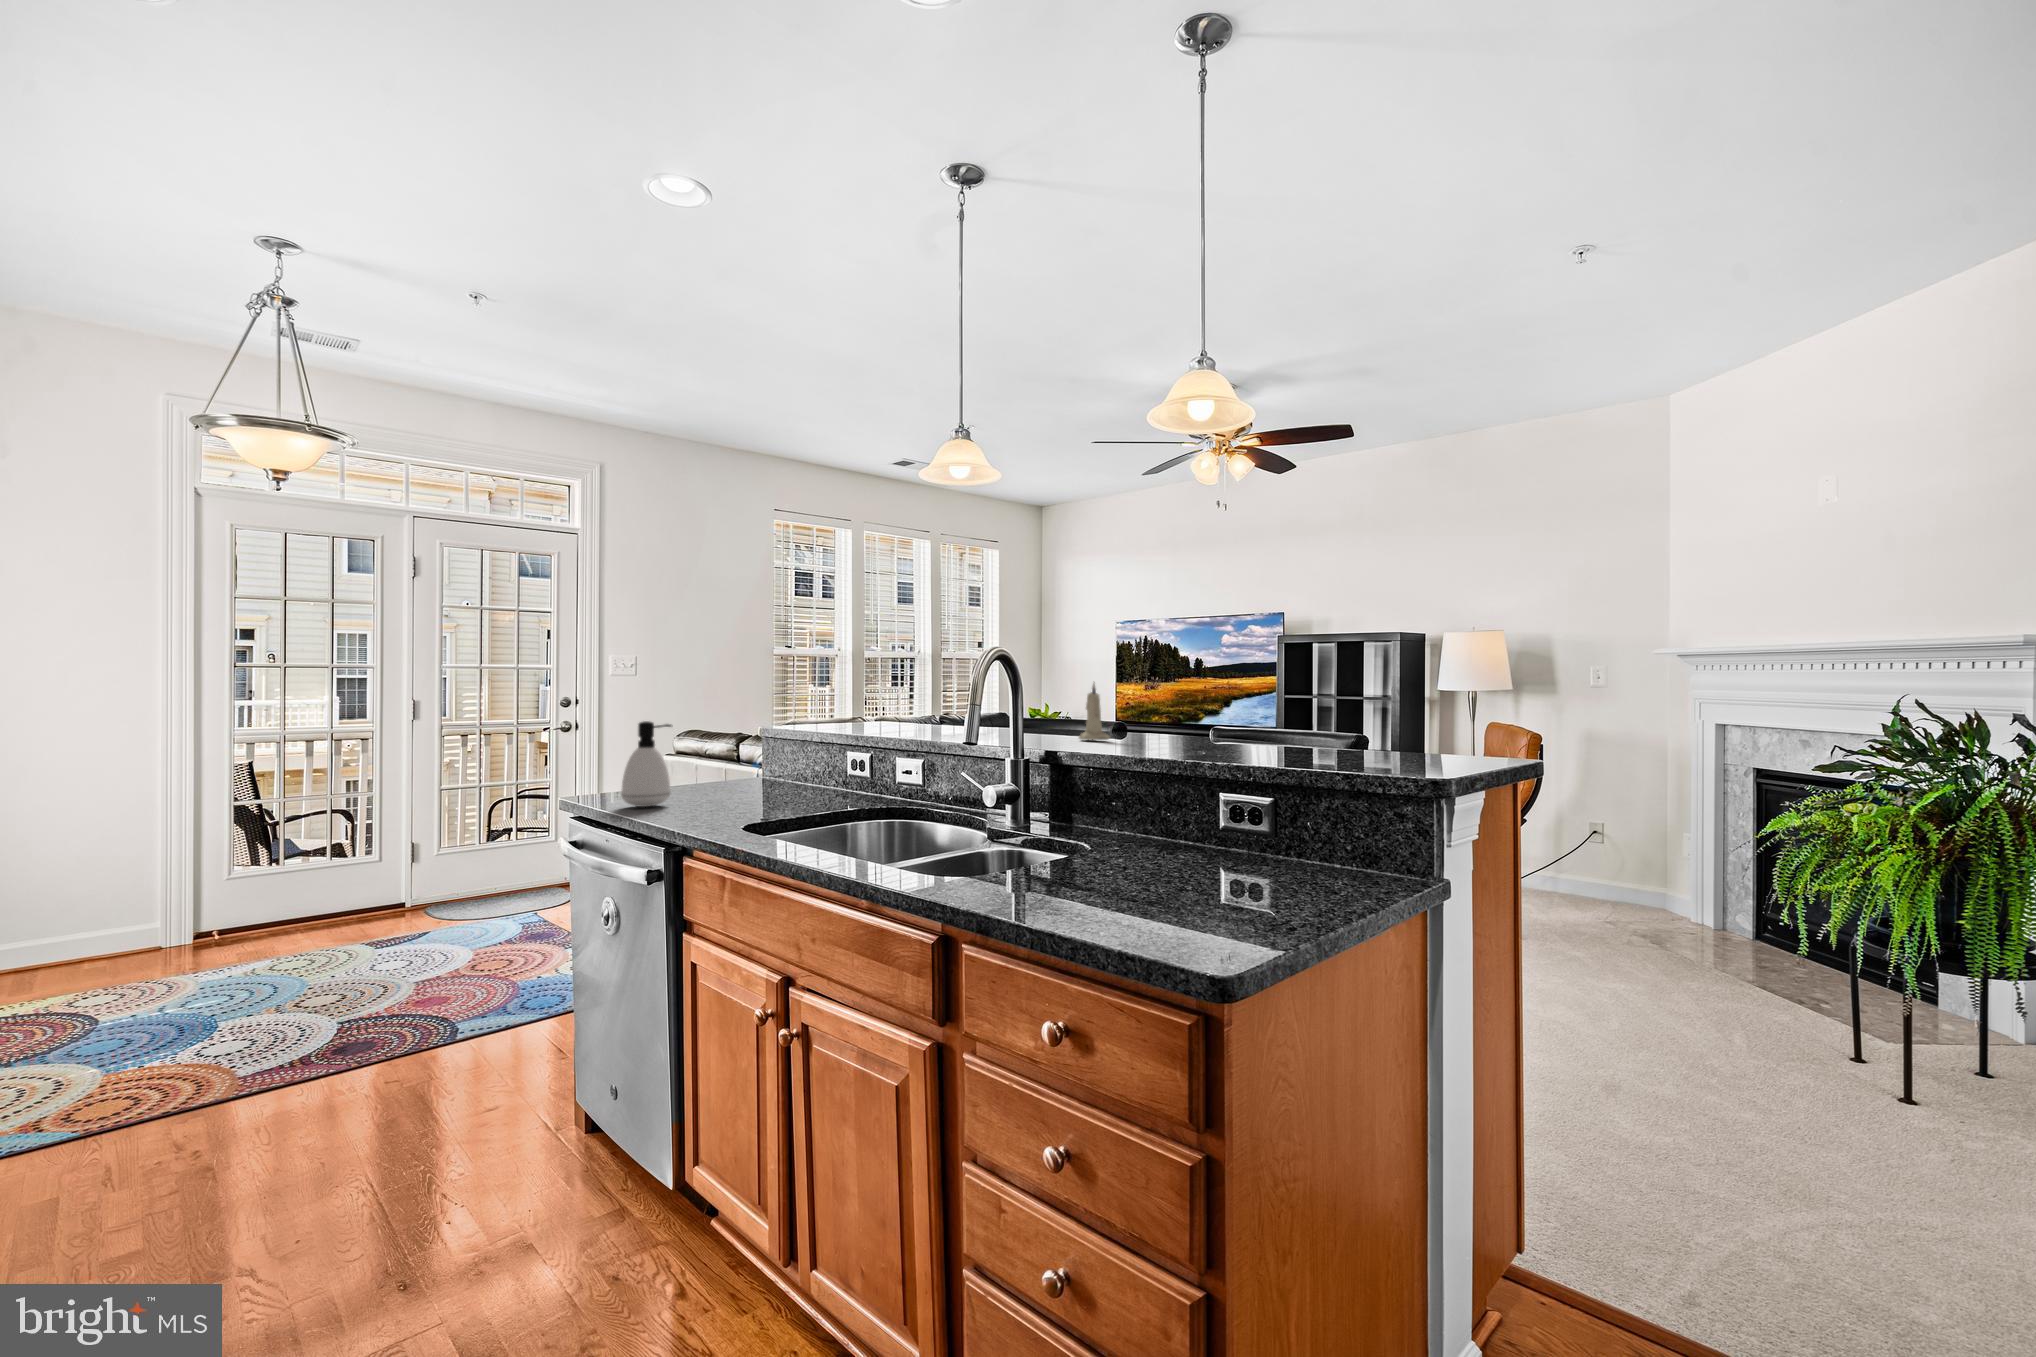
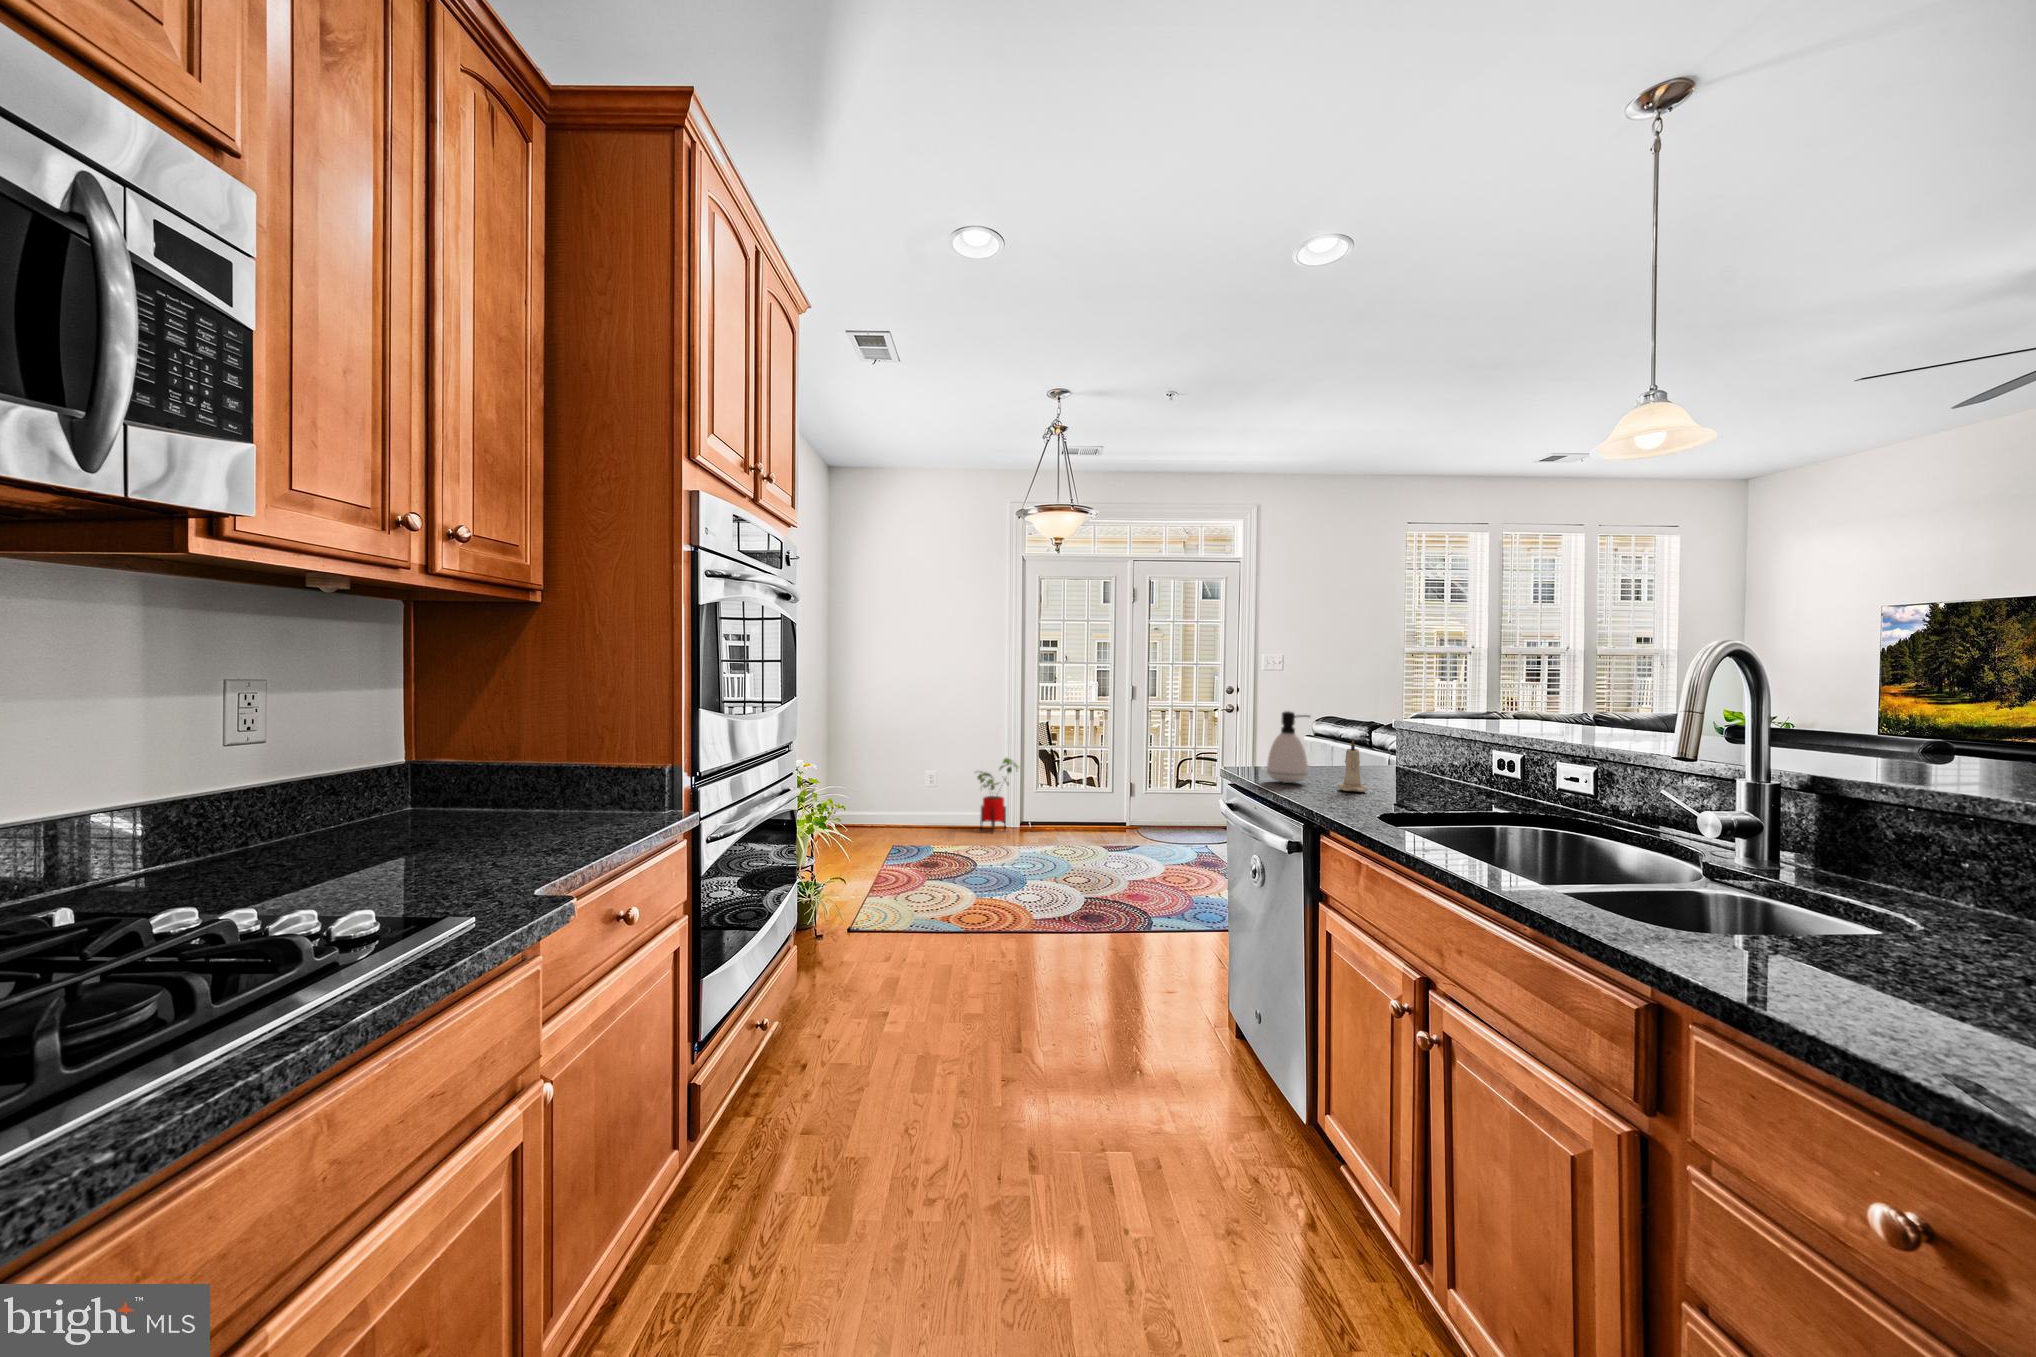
candle: present [1079,684,1110,740] -> present [1338,740,1368,792]
house plant: none [65,828,180,968] -> present [977,758,1018,831]

